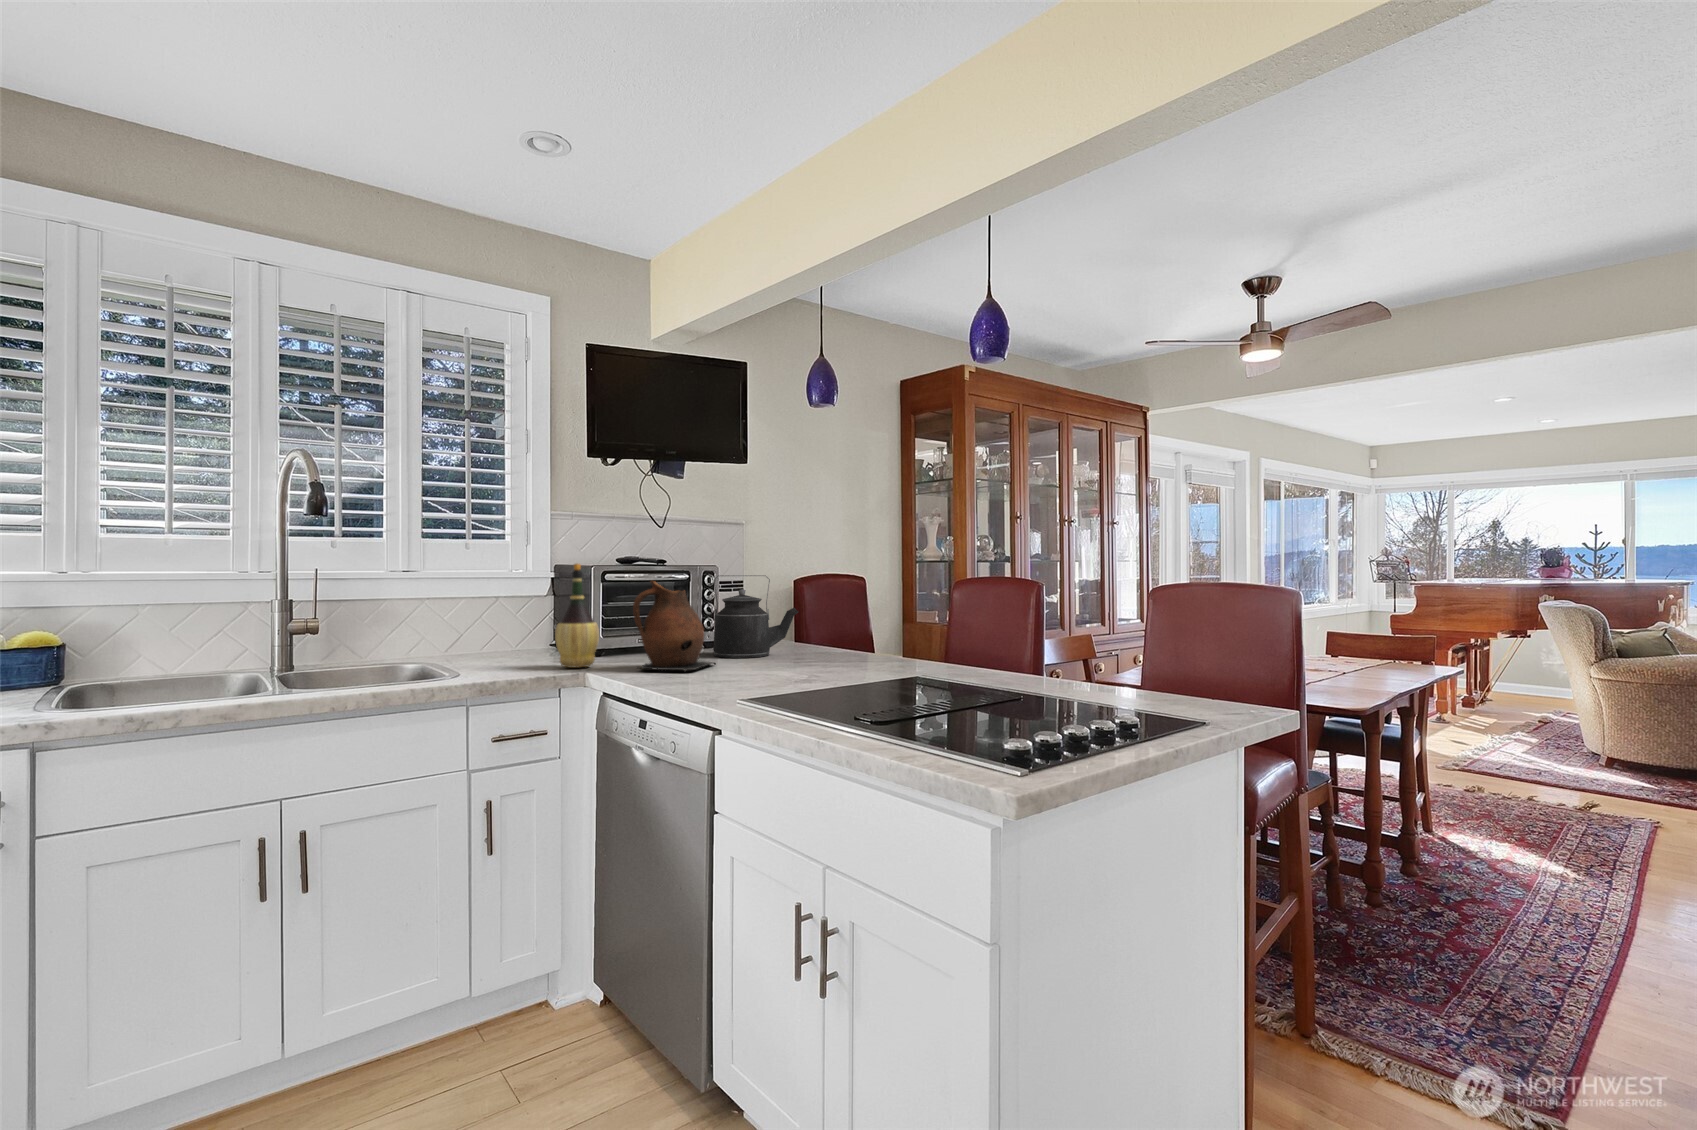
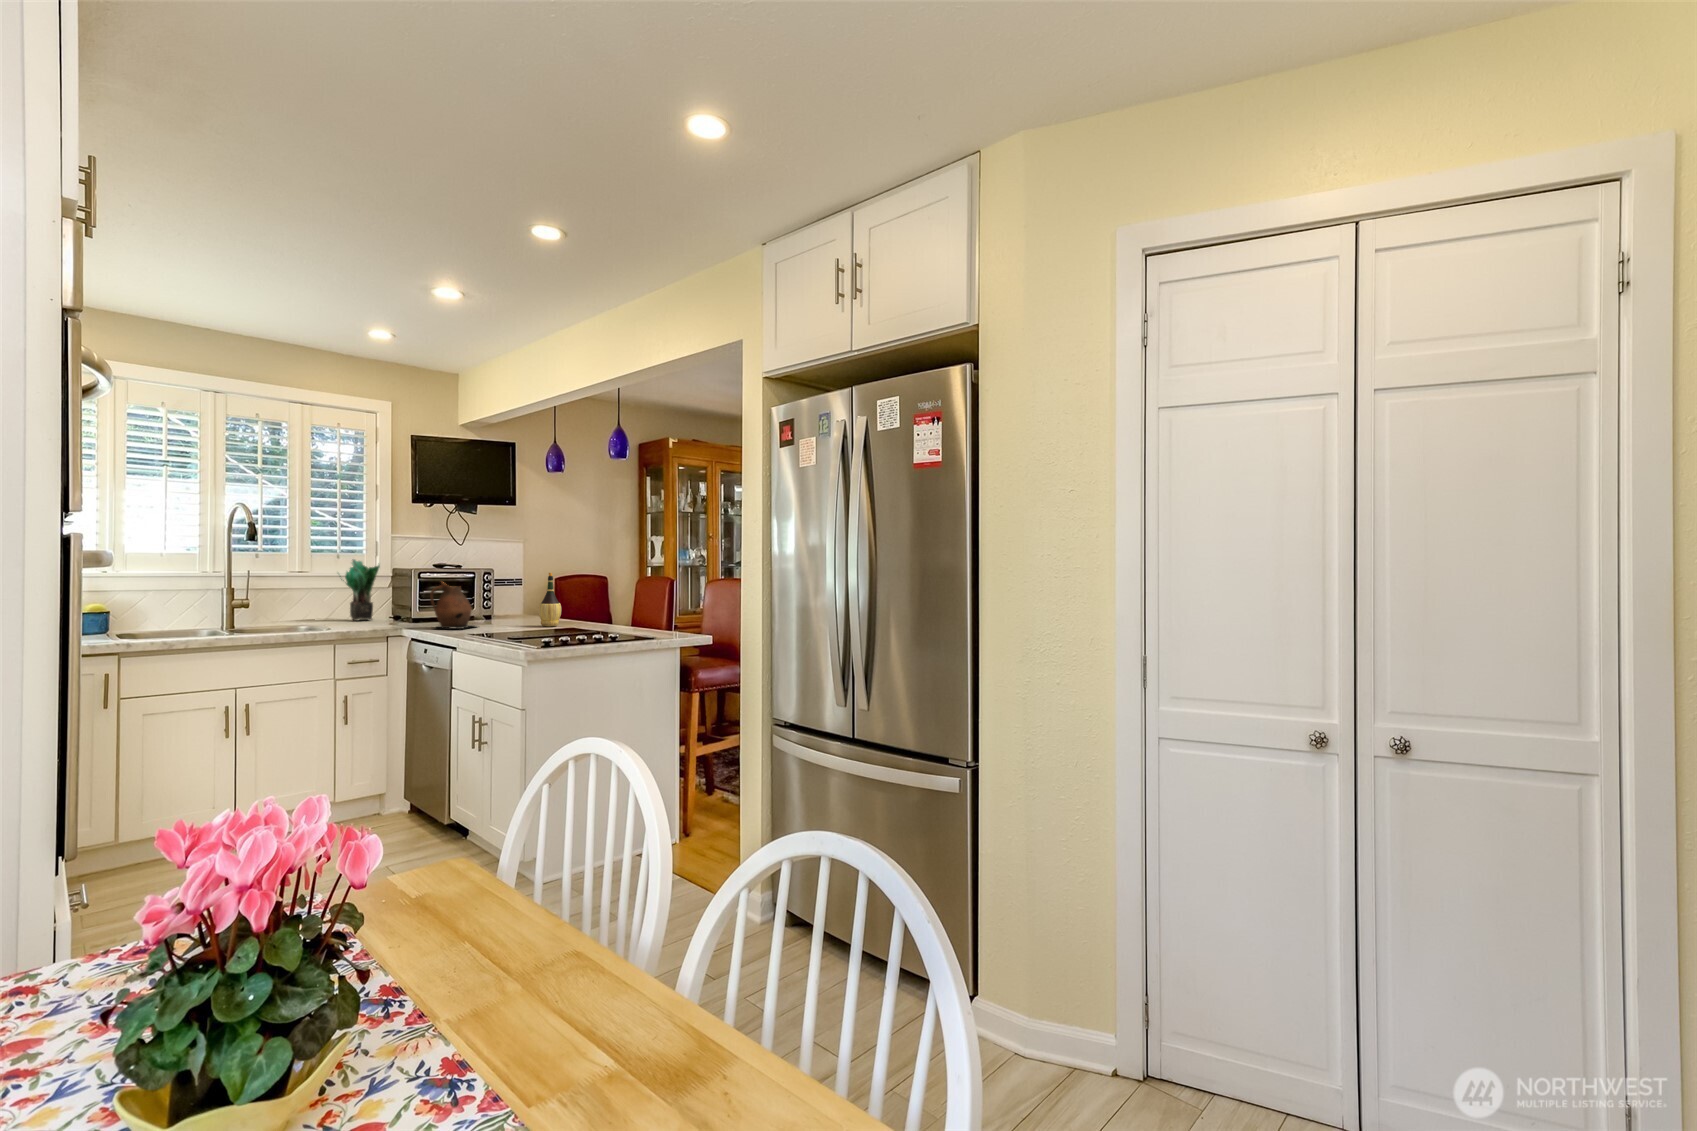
potted plant: none [469,549,537,654] -> present [340,560,380,621]
wine bottle: present [555,564,599,667] -> present [538,573,561,626]
kettle: present [713,575,798,658] -> none [485,577,537,624]

